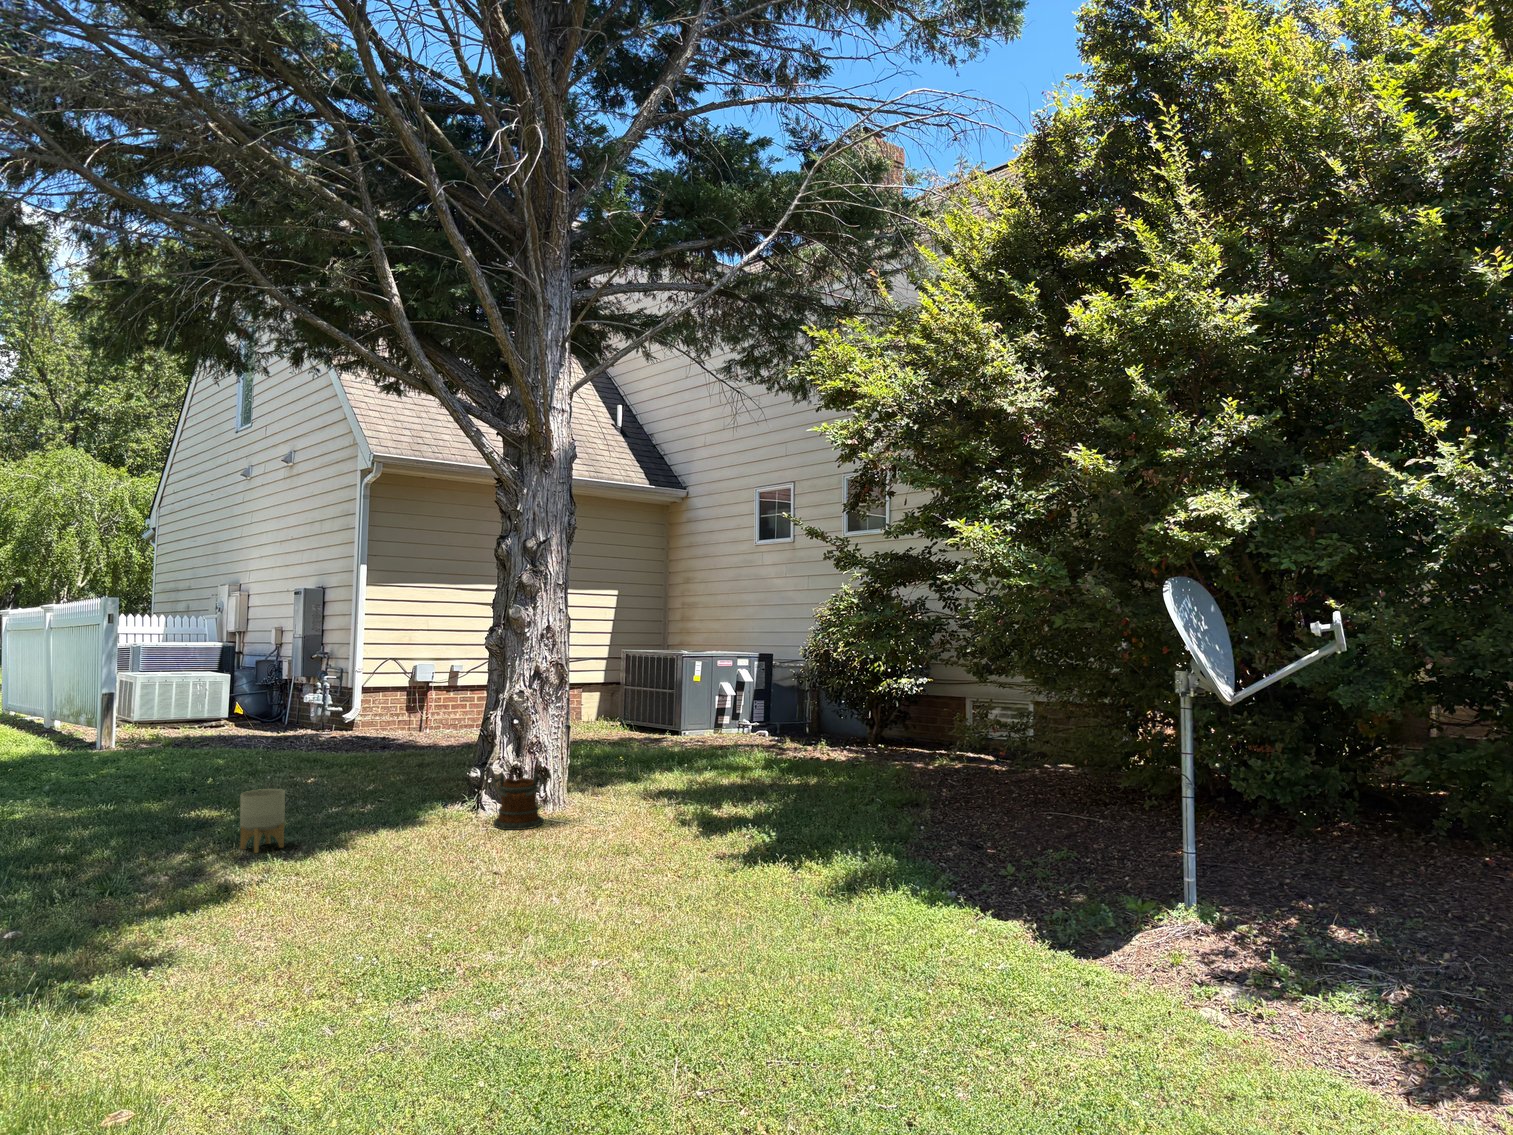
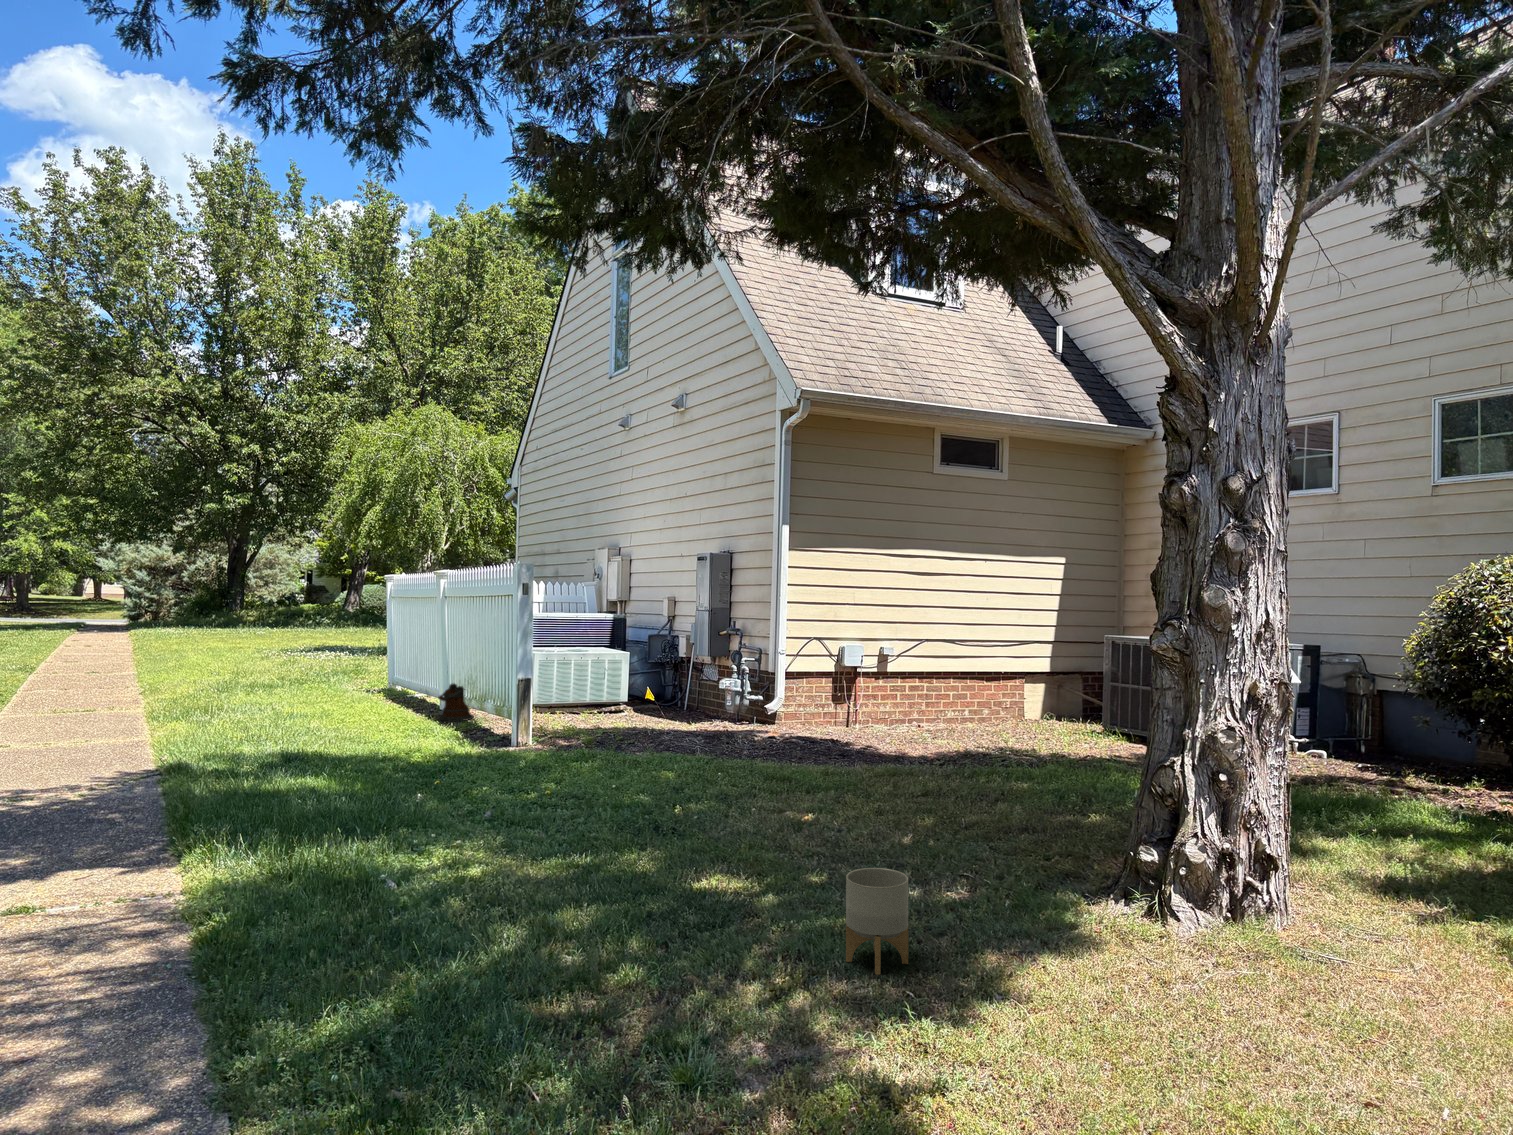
bucket: present [493,773,544,830] -> present [439,684,473,722]

